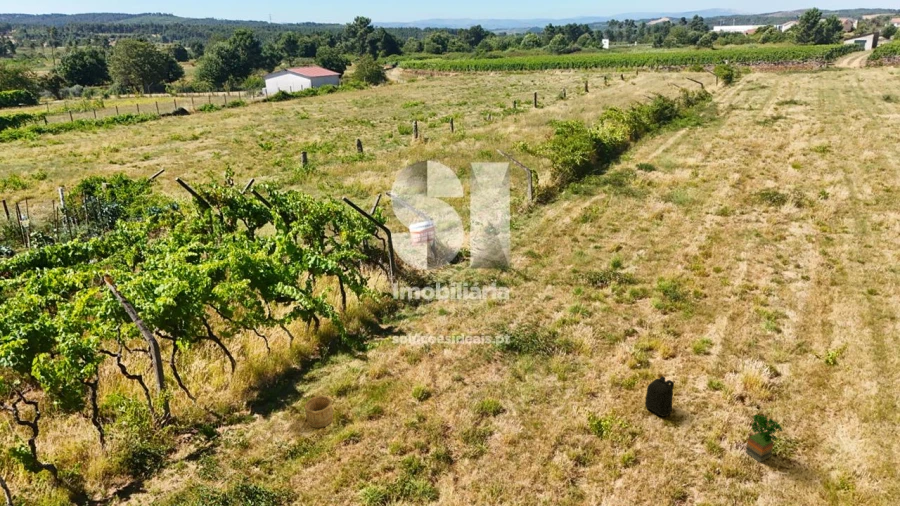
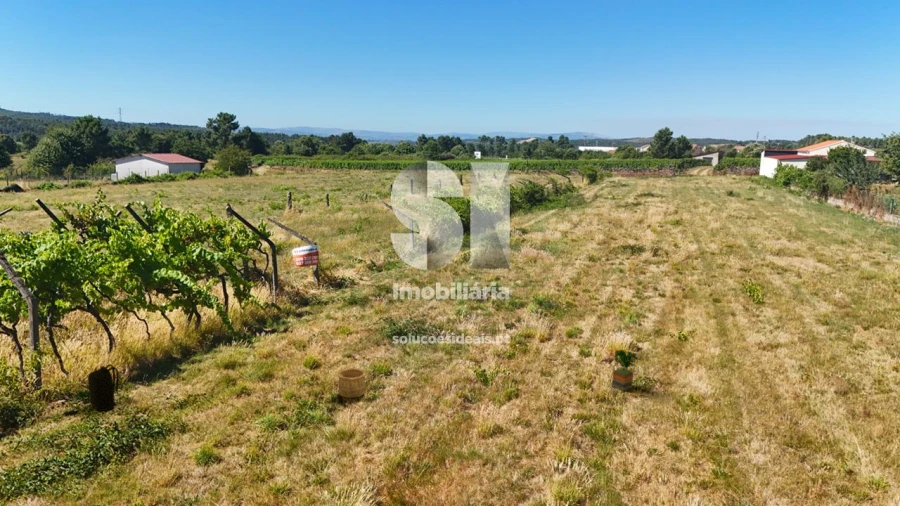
backpack: present [645,376,674,417] -> present [88,364,119,411]
wooden bucket: present [304,396,333,428] -> present [338,368,366,398]

